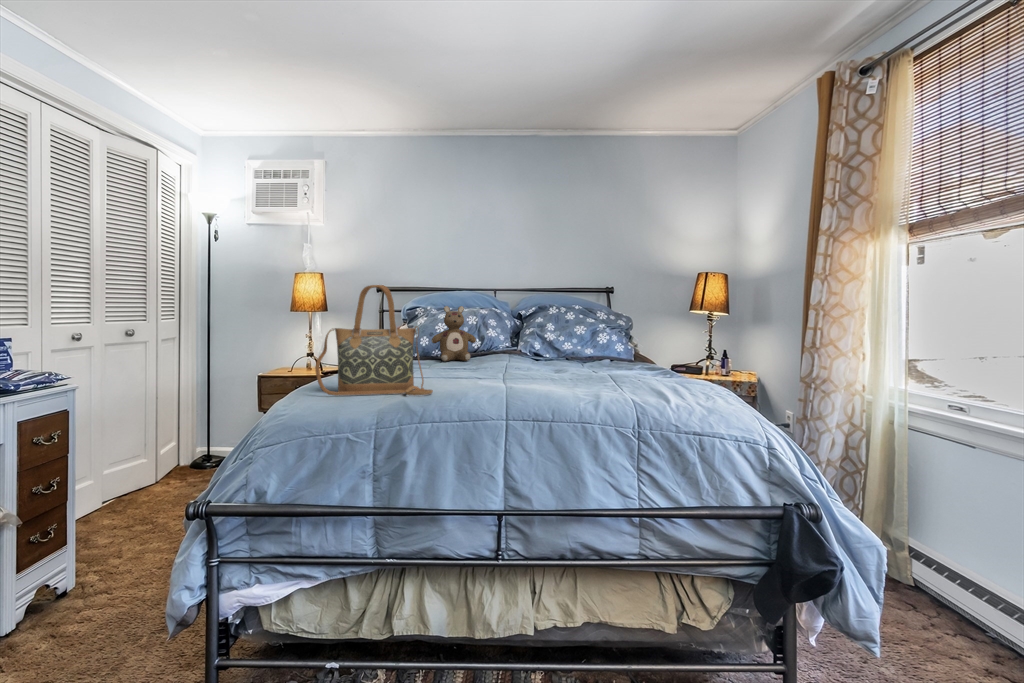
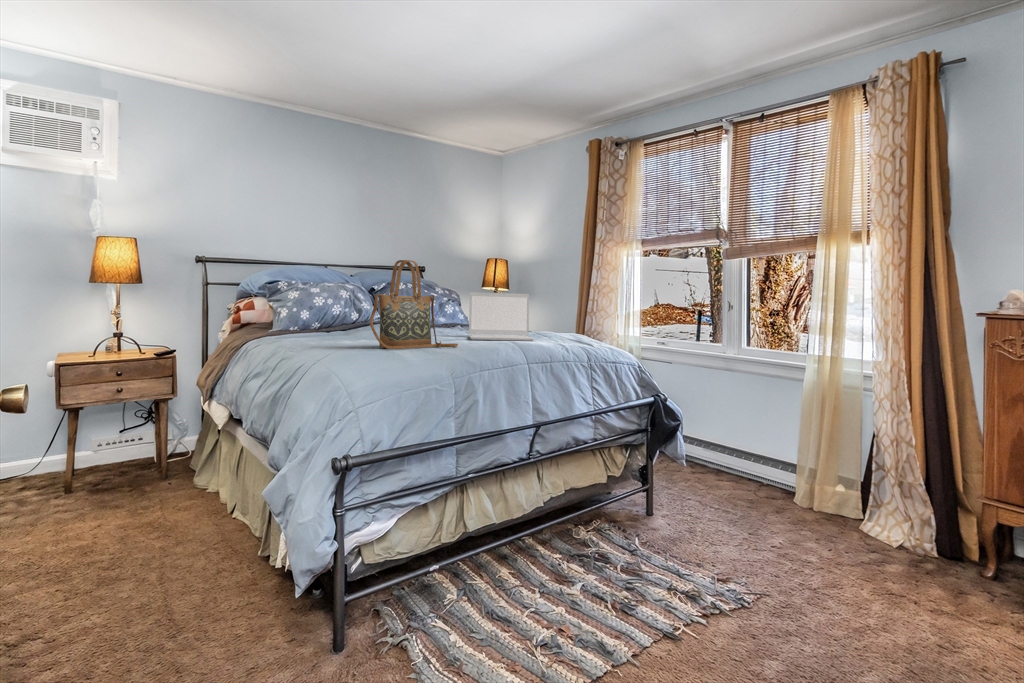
stuffed bear: present [431,306,476,361] -> none [317,280,360,331]
laptop: none [514,317,620,387] -> present [469,292,534,341]

